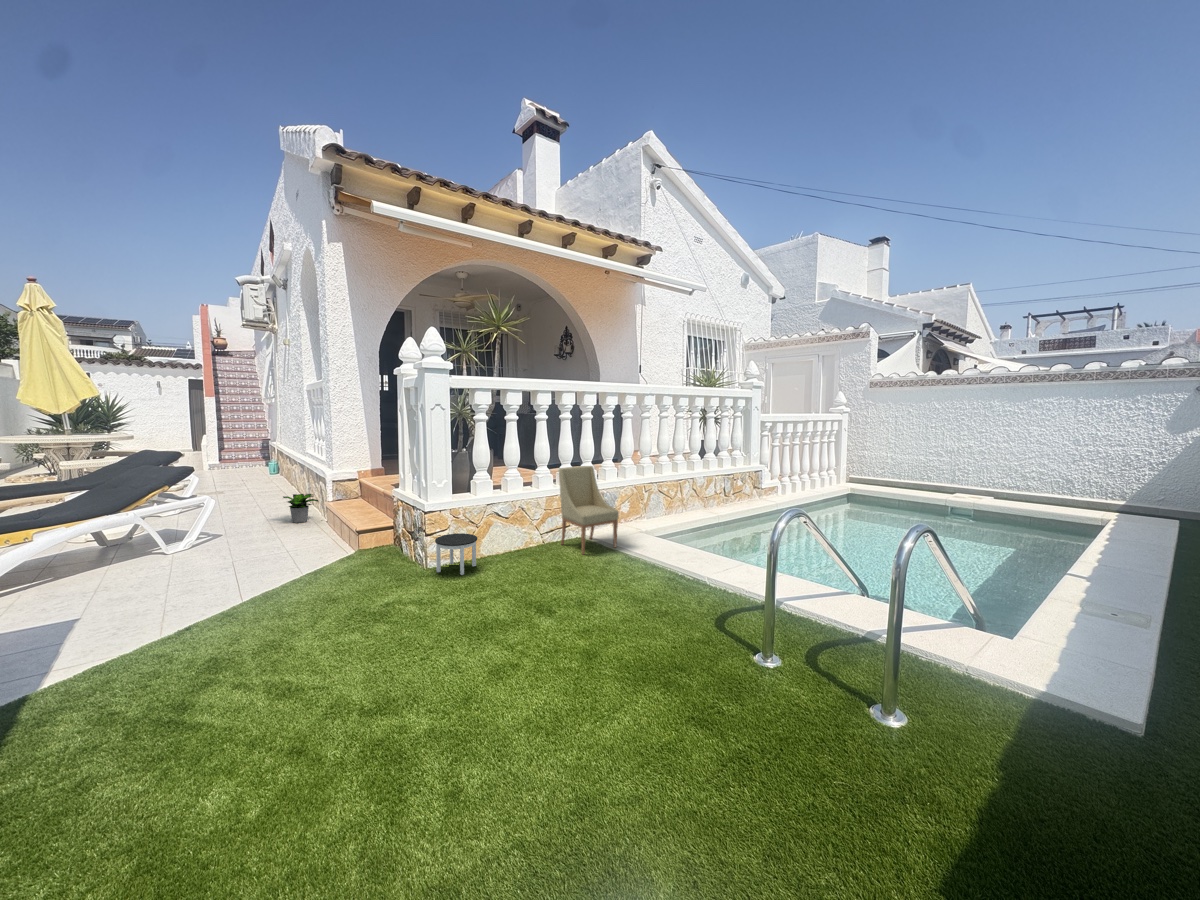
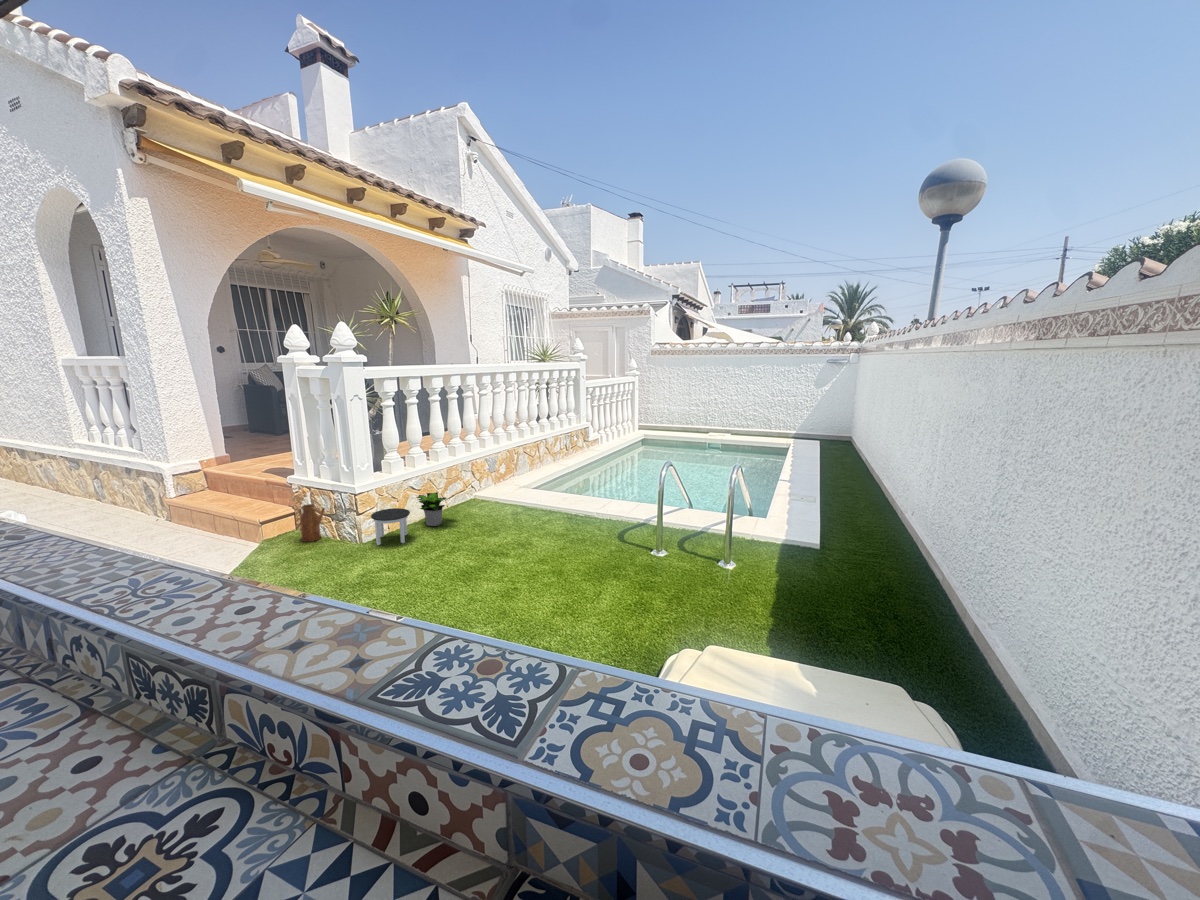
chair: present [559,466,619,555] -> none [456,438,510,512]
potted plant: present [283,494,318,523] -> present [417,492,446,526]
watering can: none [383,518,402,557] -> present [299,504,325,542]

